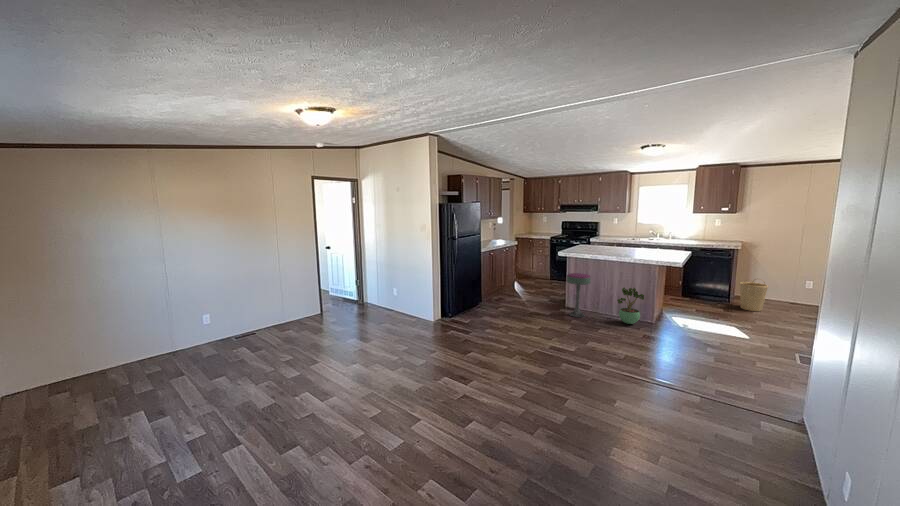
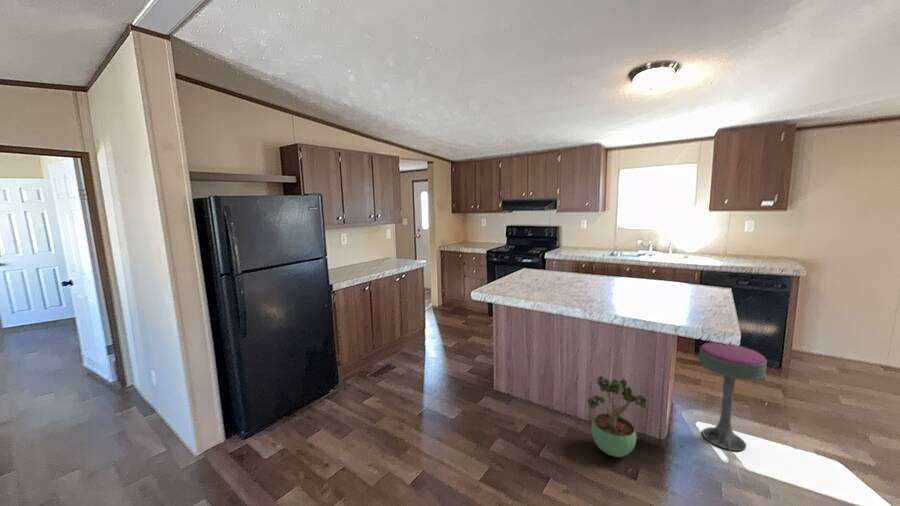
bar stool: present [567,273,591,317] -> present [699,343,767,451]
basket: present [740,281,768,311] -> none [805,329,865,394]

